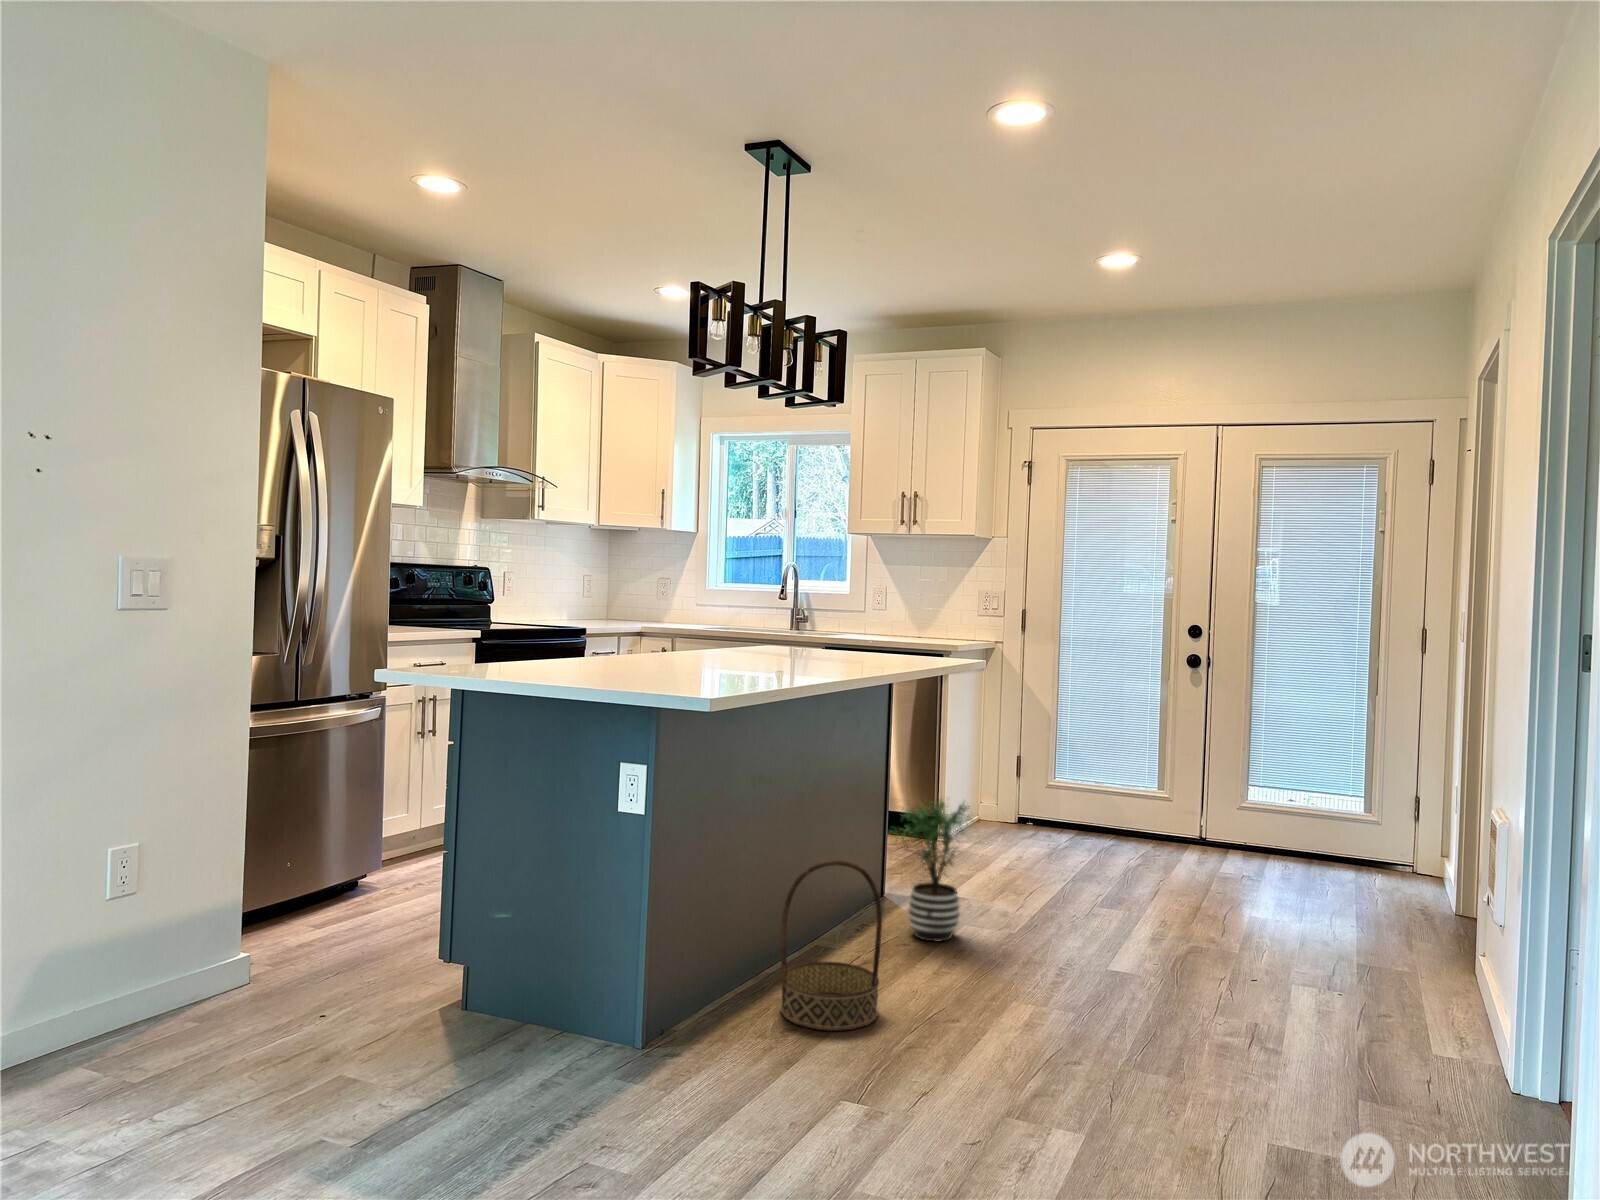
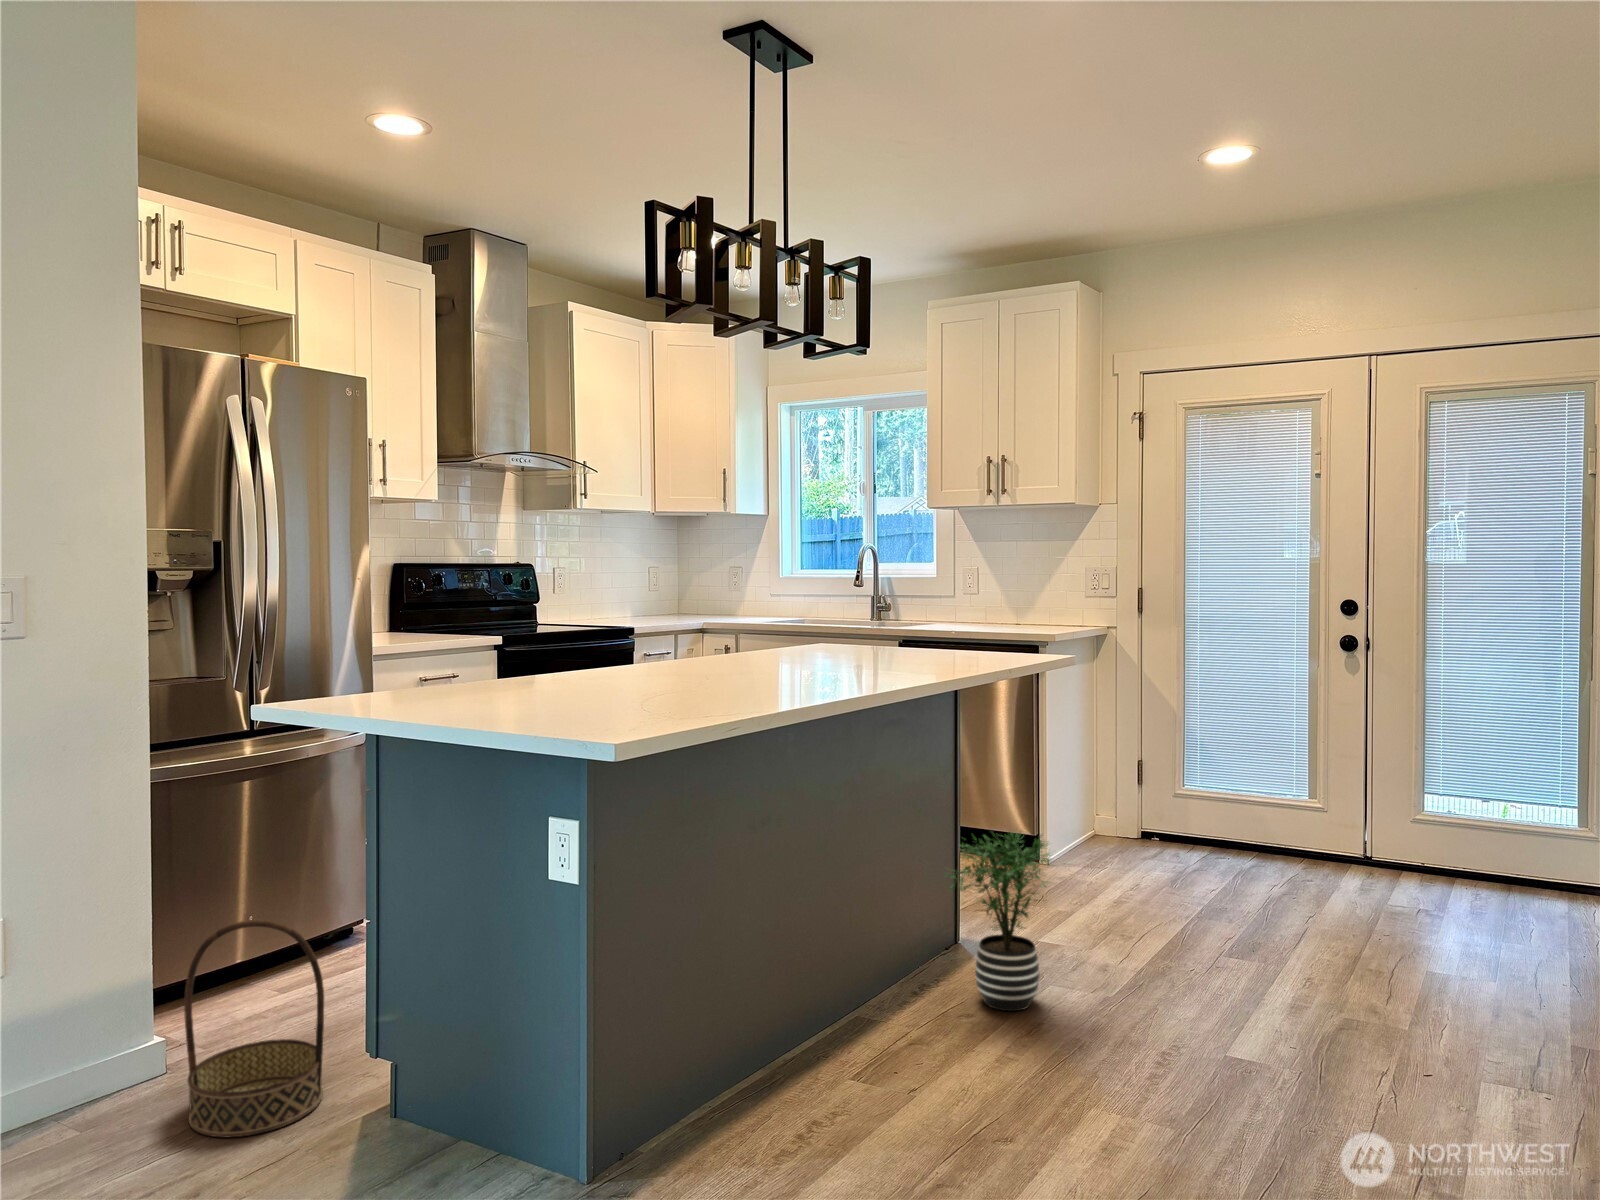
basket: present [780,860,882,1031] -> present [184,920,324,1137]

